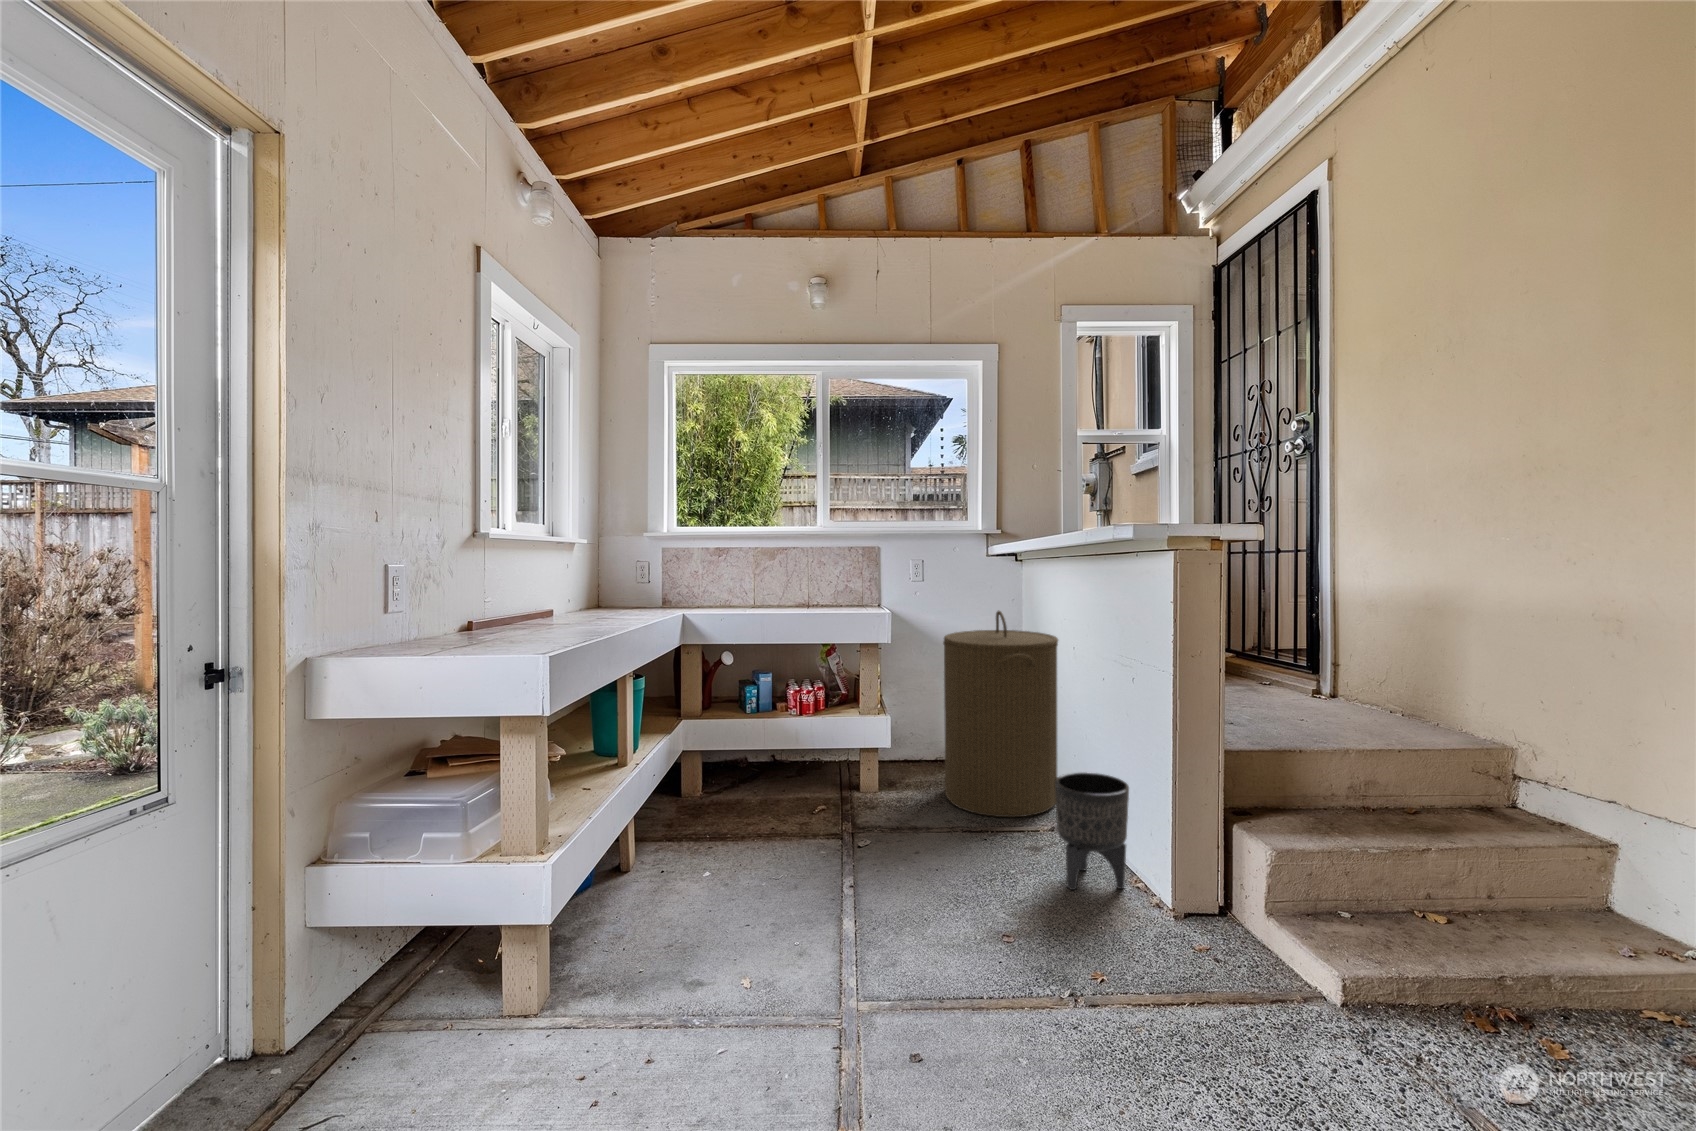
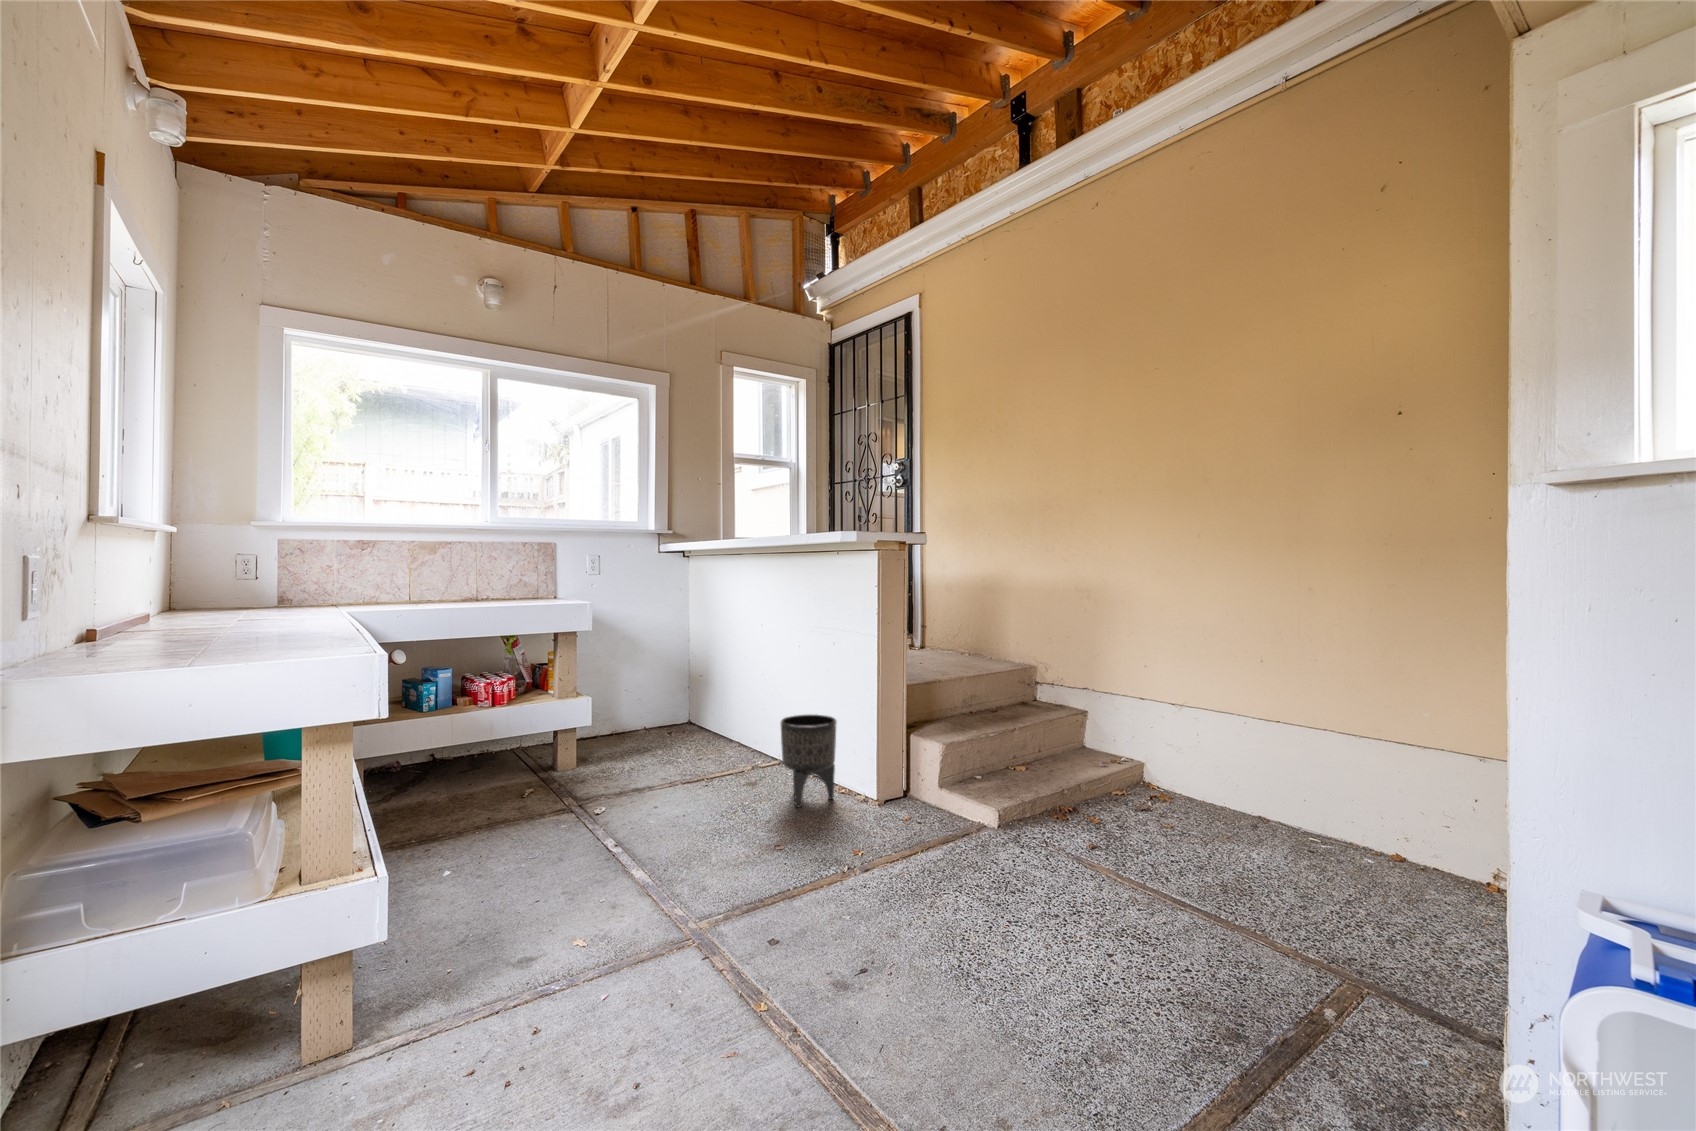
laundry hamper: present [943,611,1058,817] -> none [648,596,749,774]

